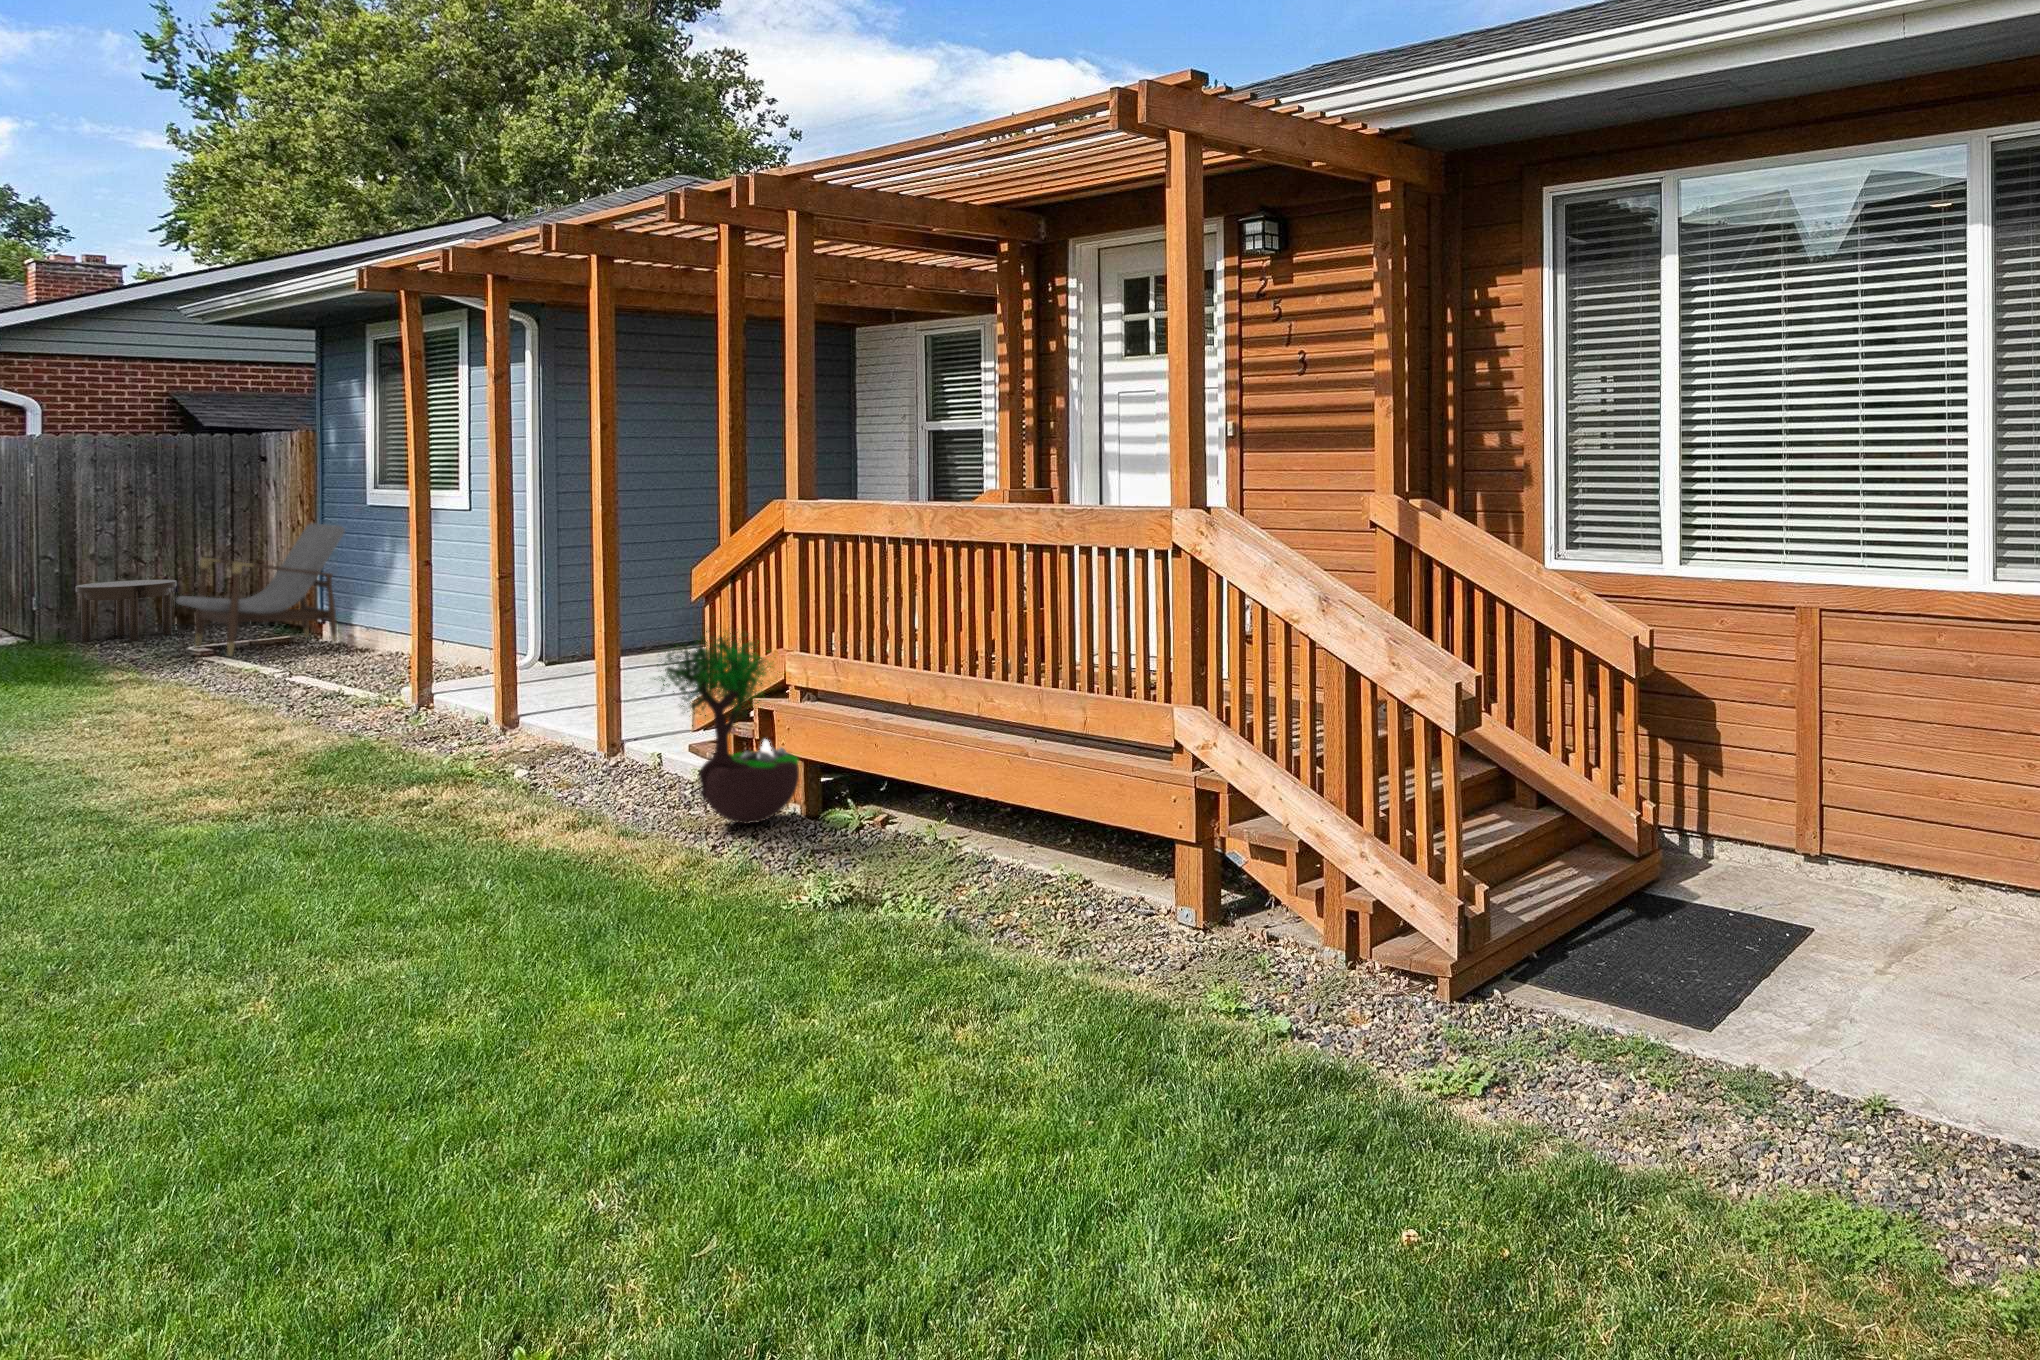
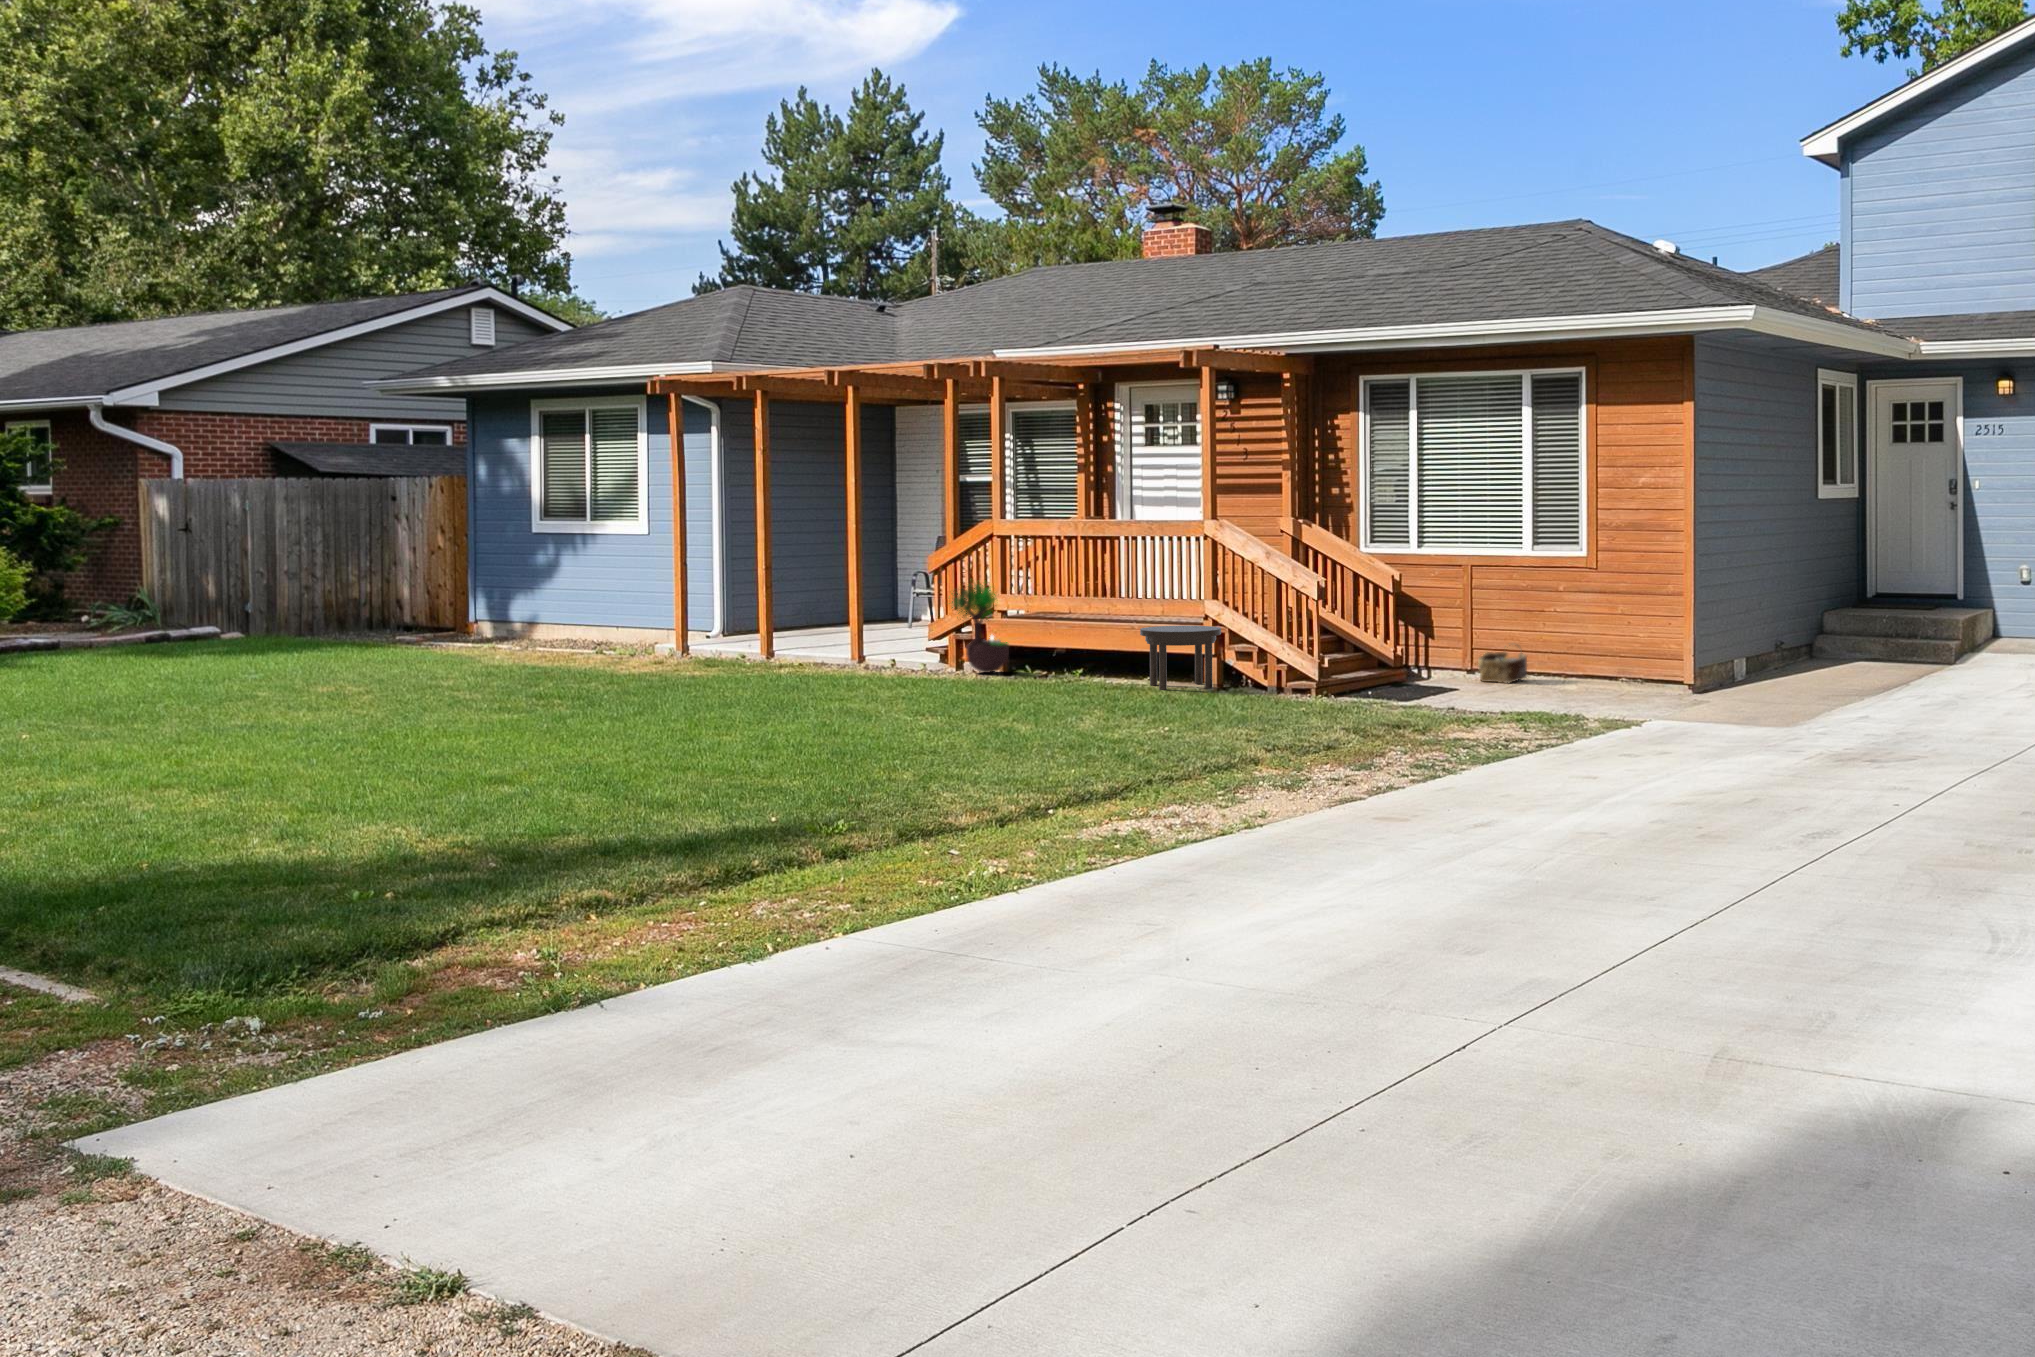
armchair: present [176,524,345,656] -> none [399,546,512,639]
side table: present [76,580,176,642] -> present [1140,626,1221,690]
woven basket: none [1872,815,2002,944] -> present [1478,646,1527,683]

